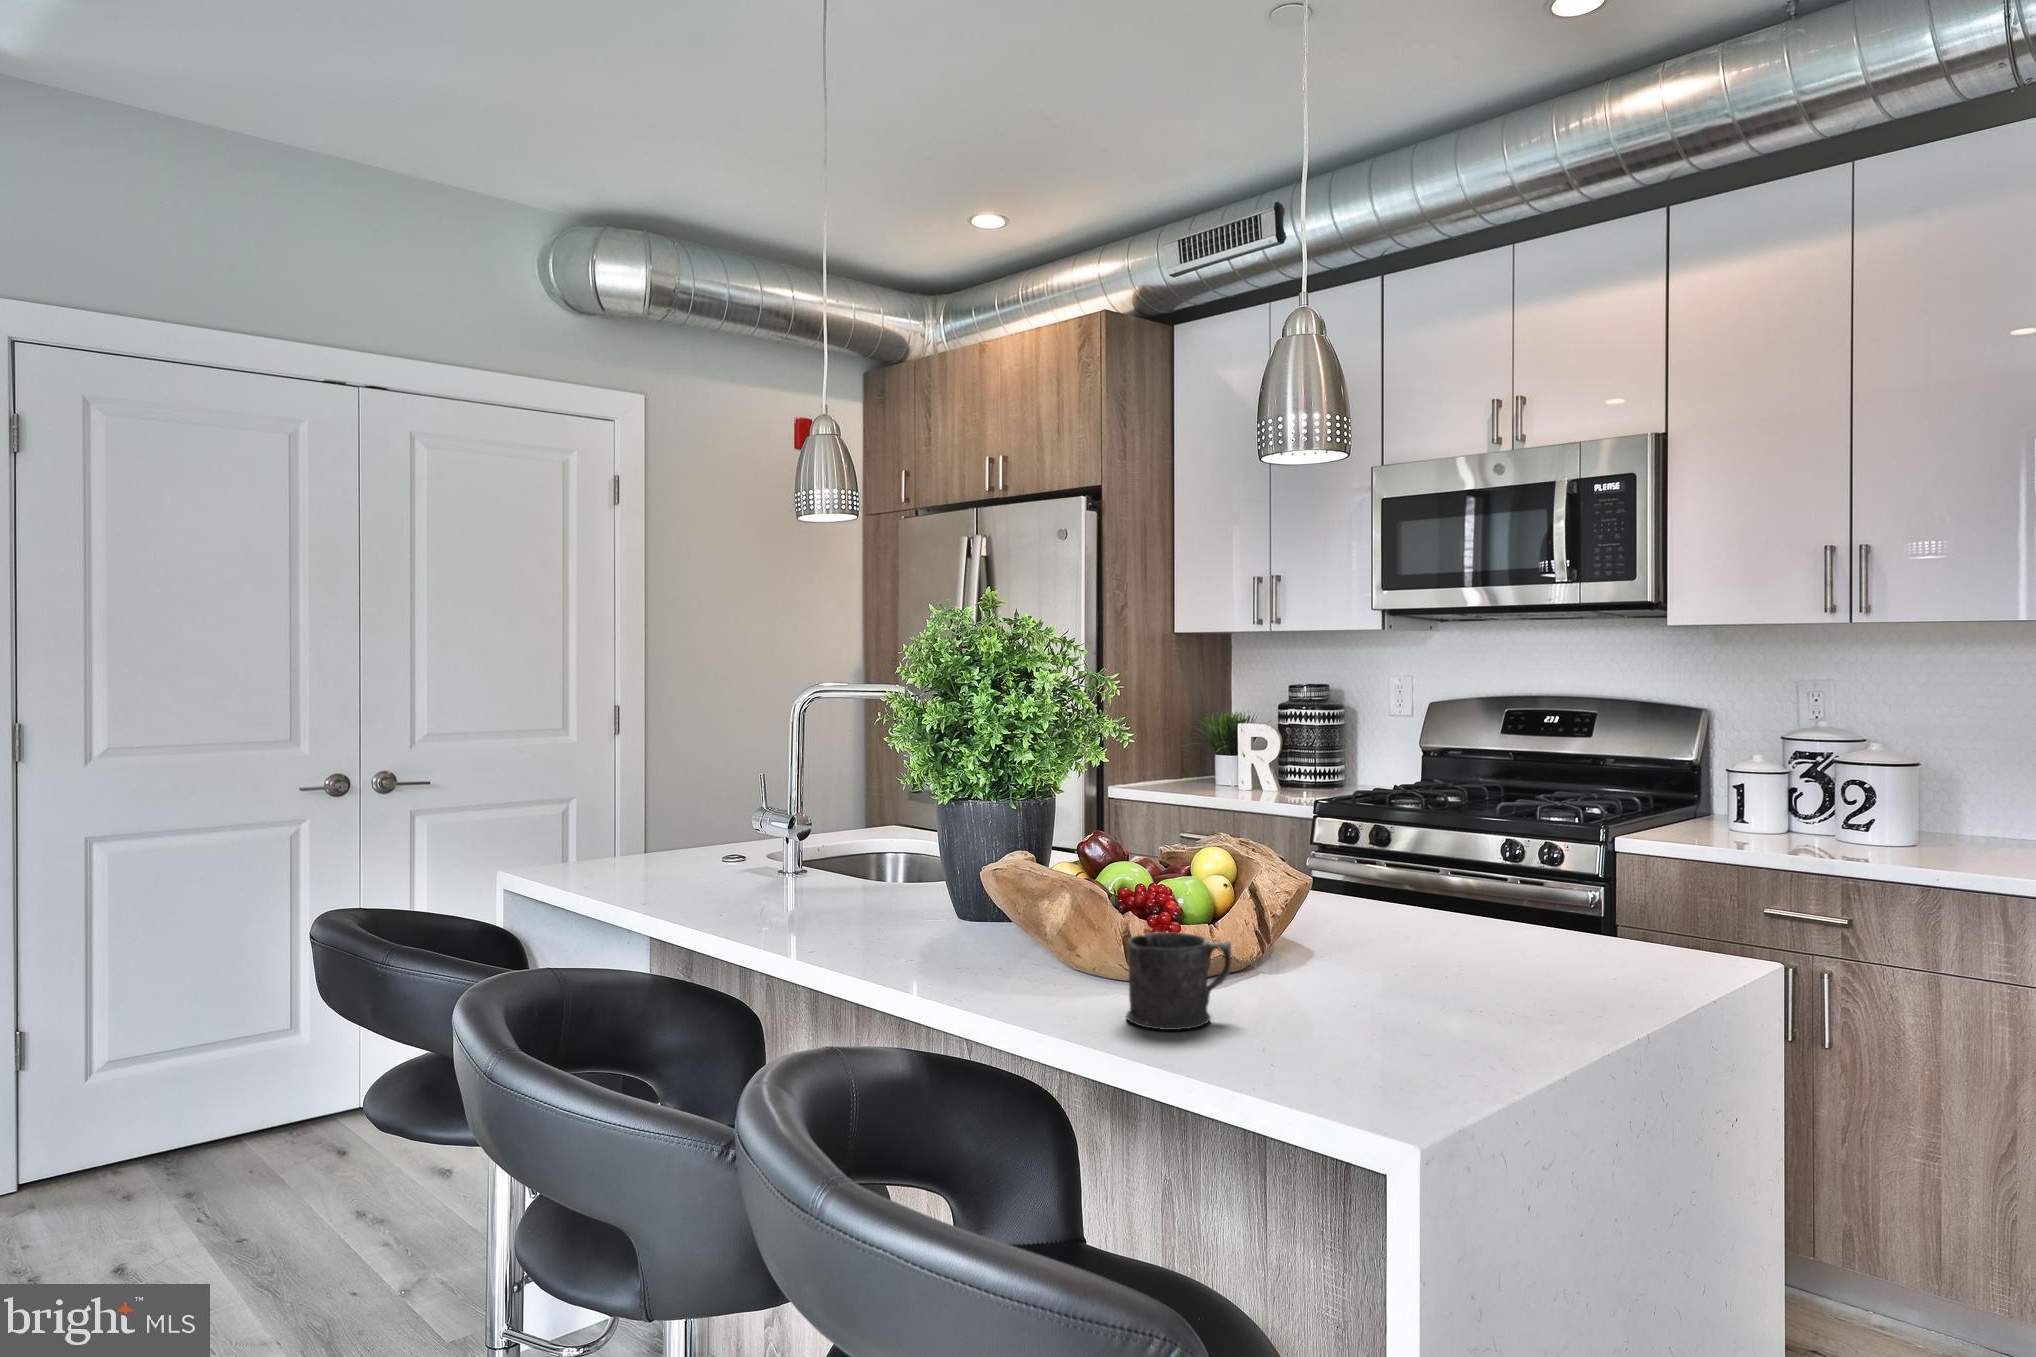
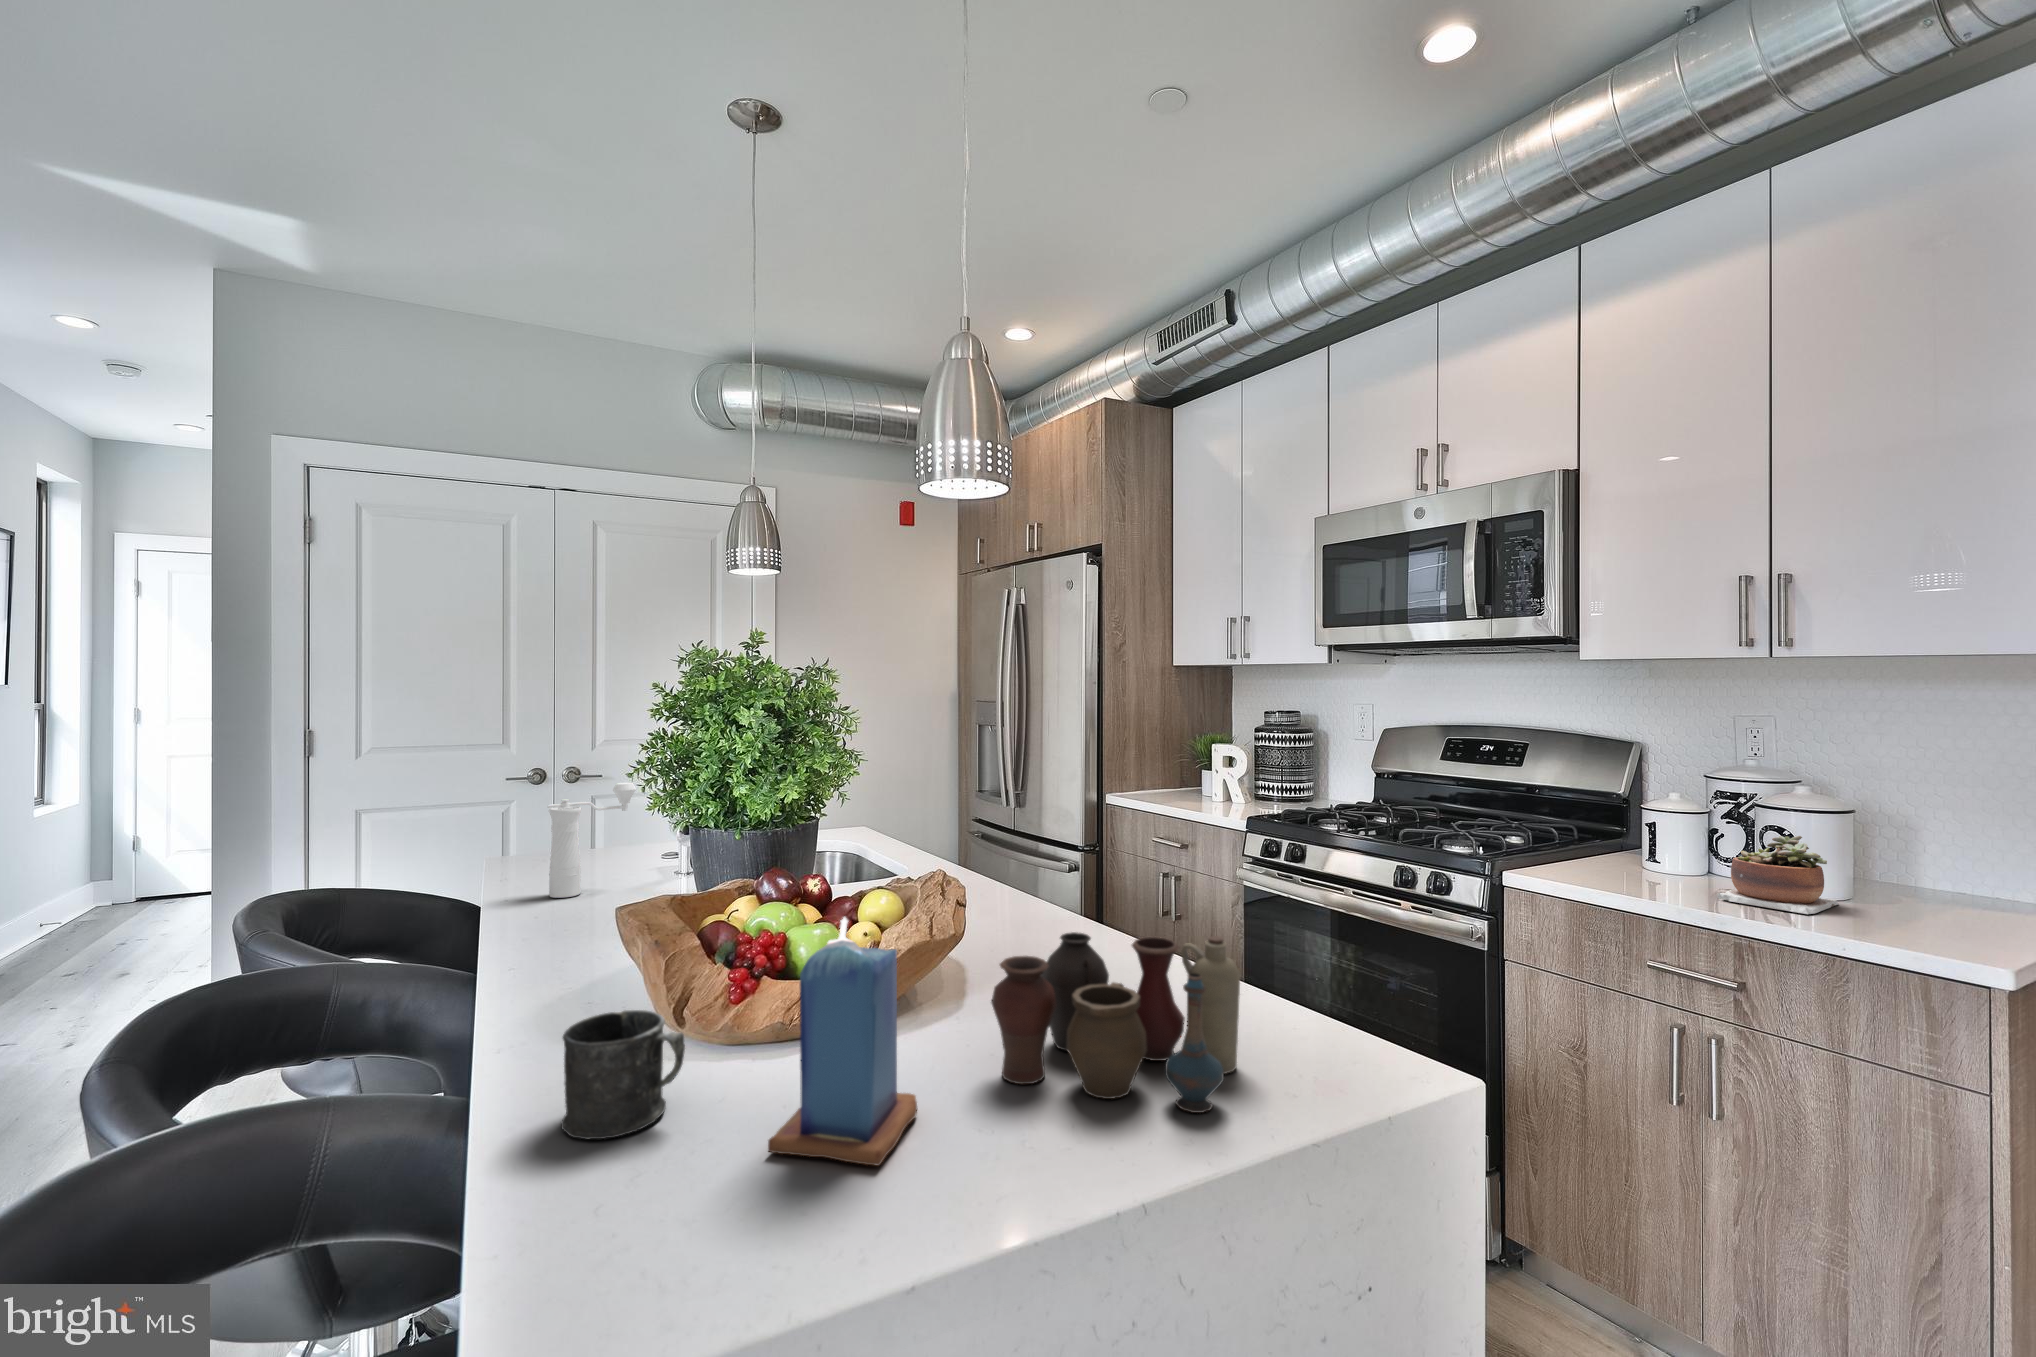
pepper mill: none [672,768,755,902] -> present [548,783,636,898]
succulent plant: none [1813,788,1909,856] -> present [1717,836,1839,914]
candle: none [1313,837,1433,1023] -> present [768,917,917,1165]
vase: none [1412,856,1620,985] -> present [991,932,1240,1113]

